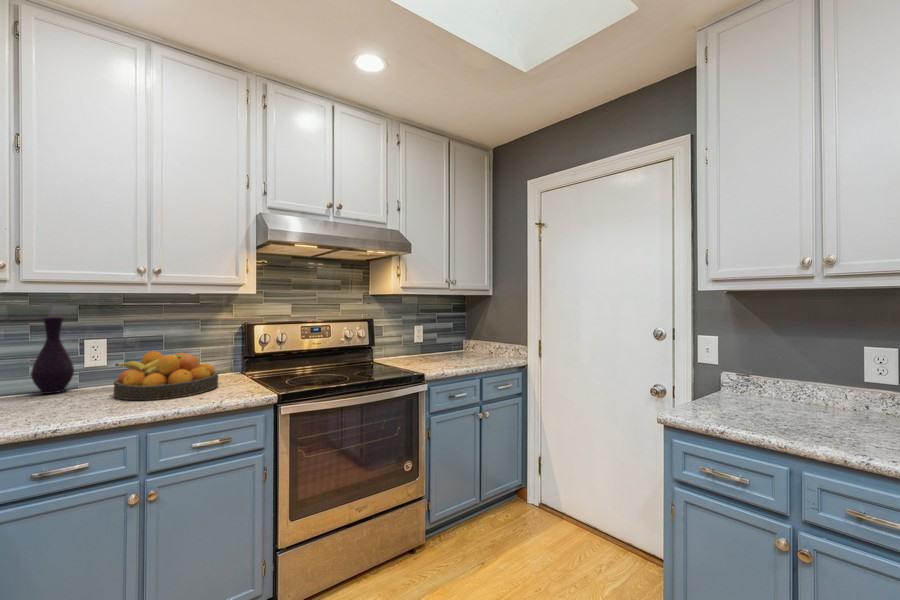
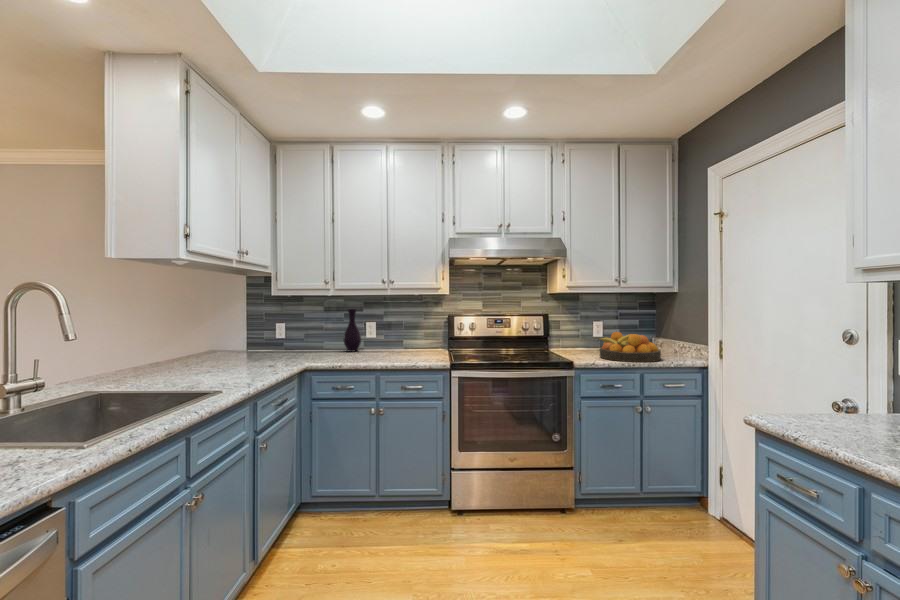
fruit bowl: present [114,351,218,400] -> present [598,332,661,362]

